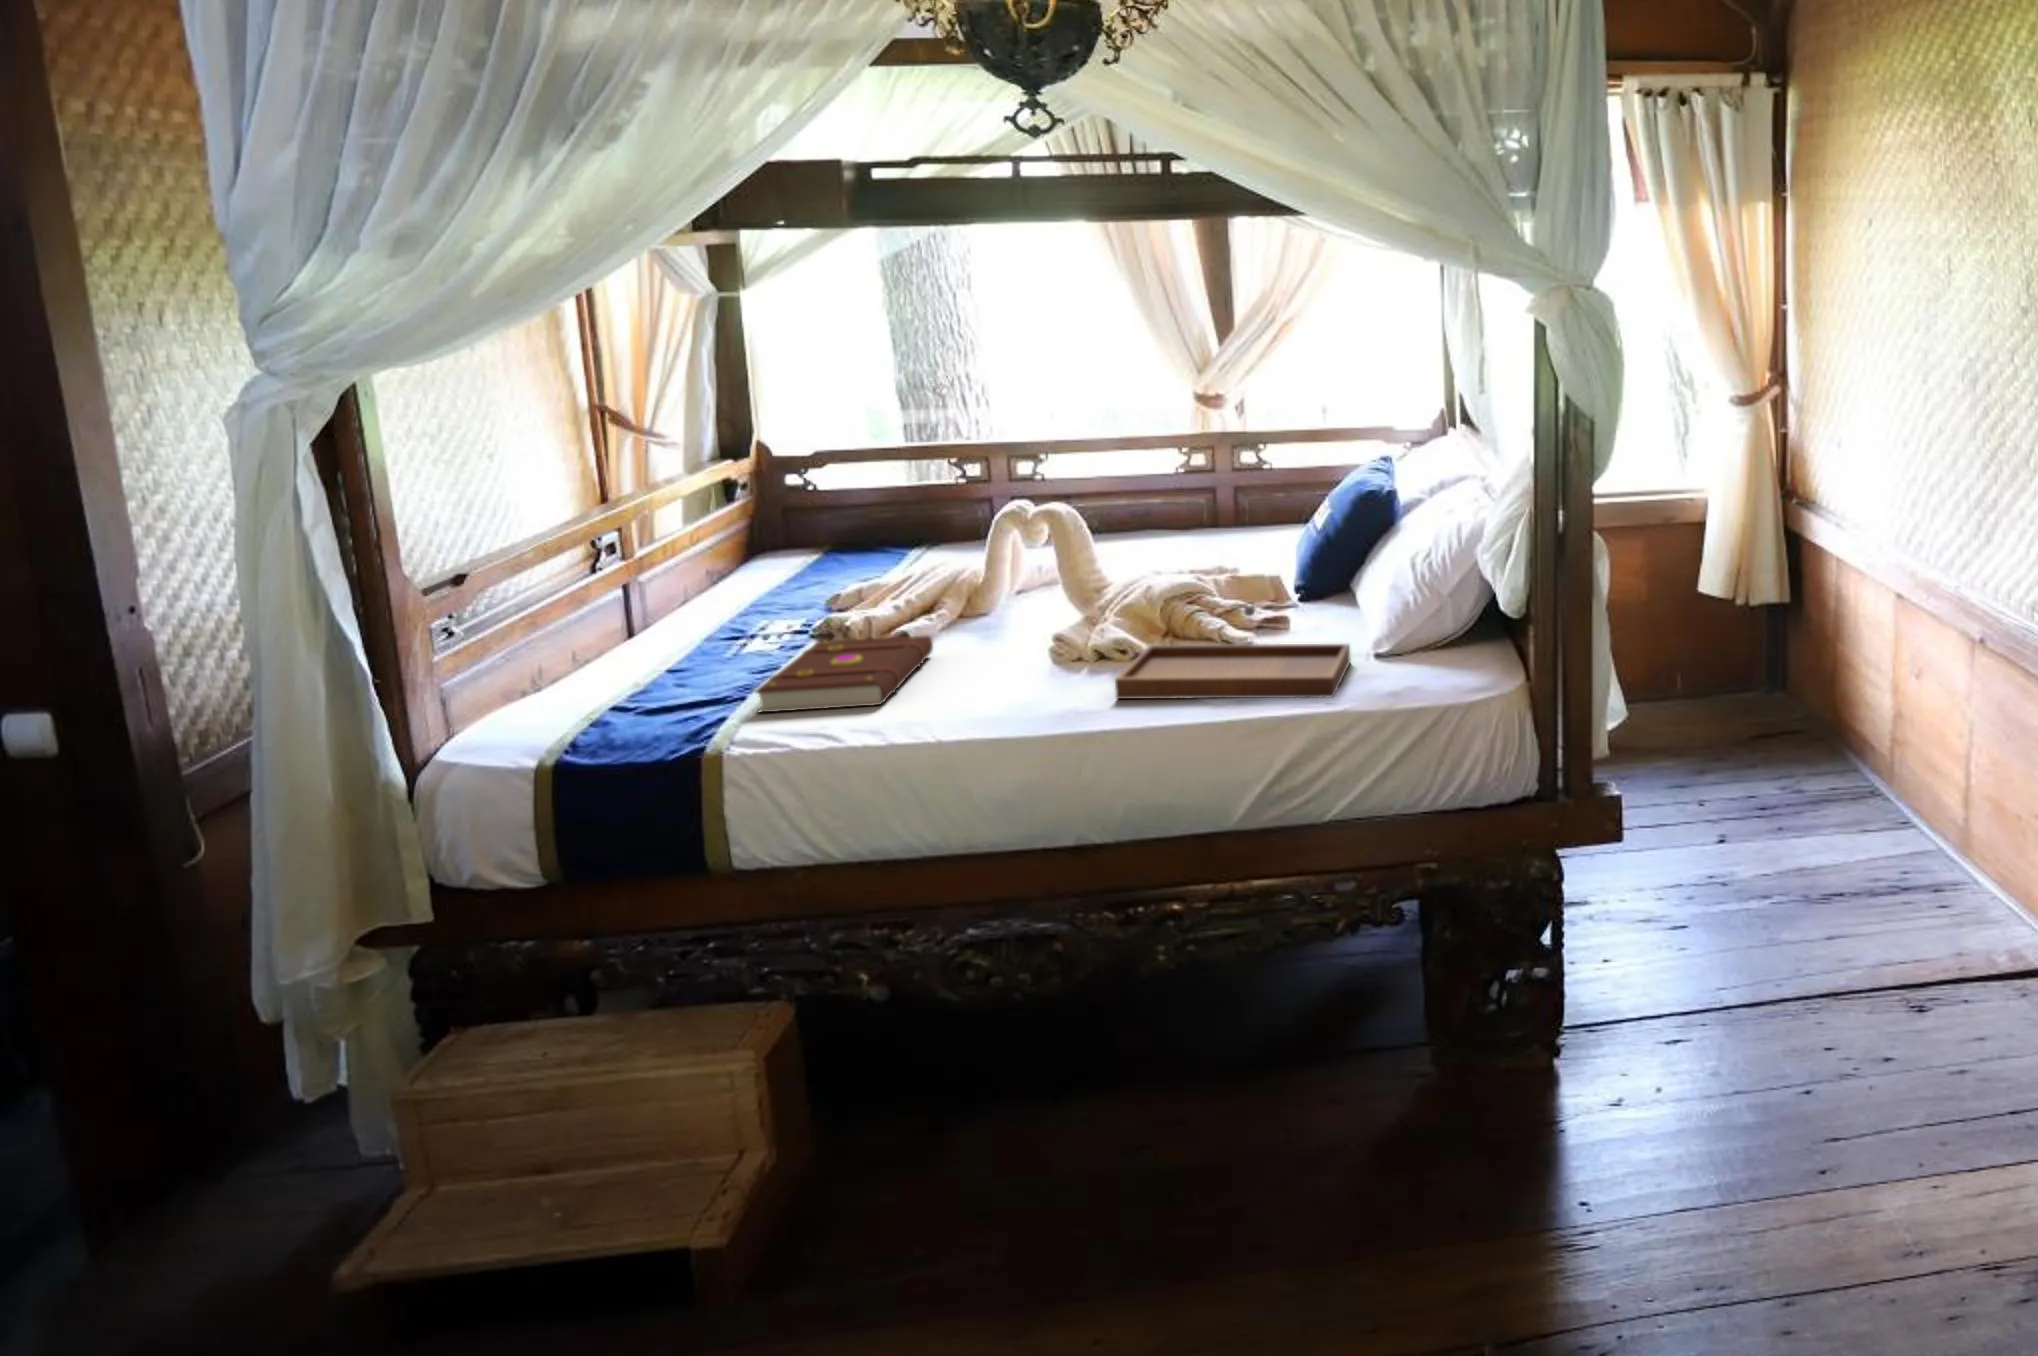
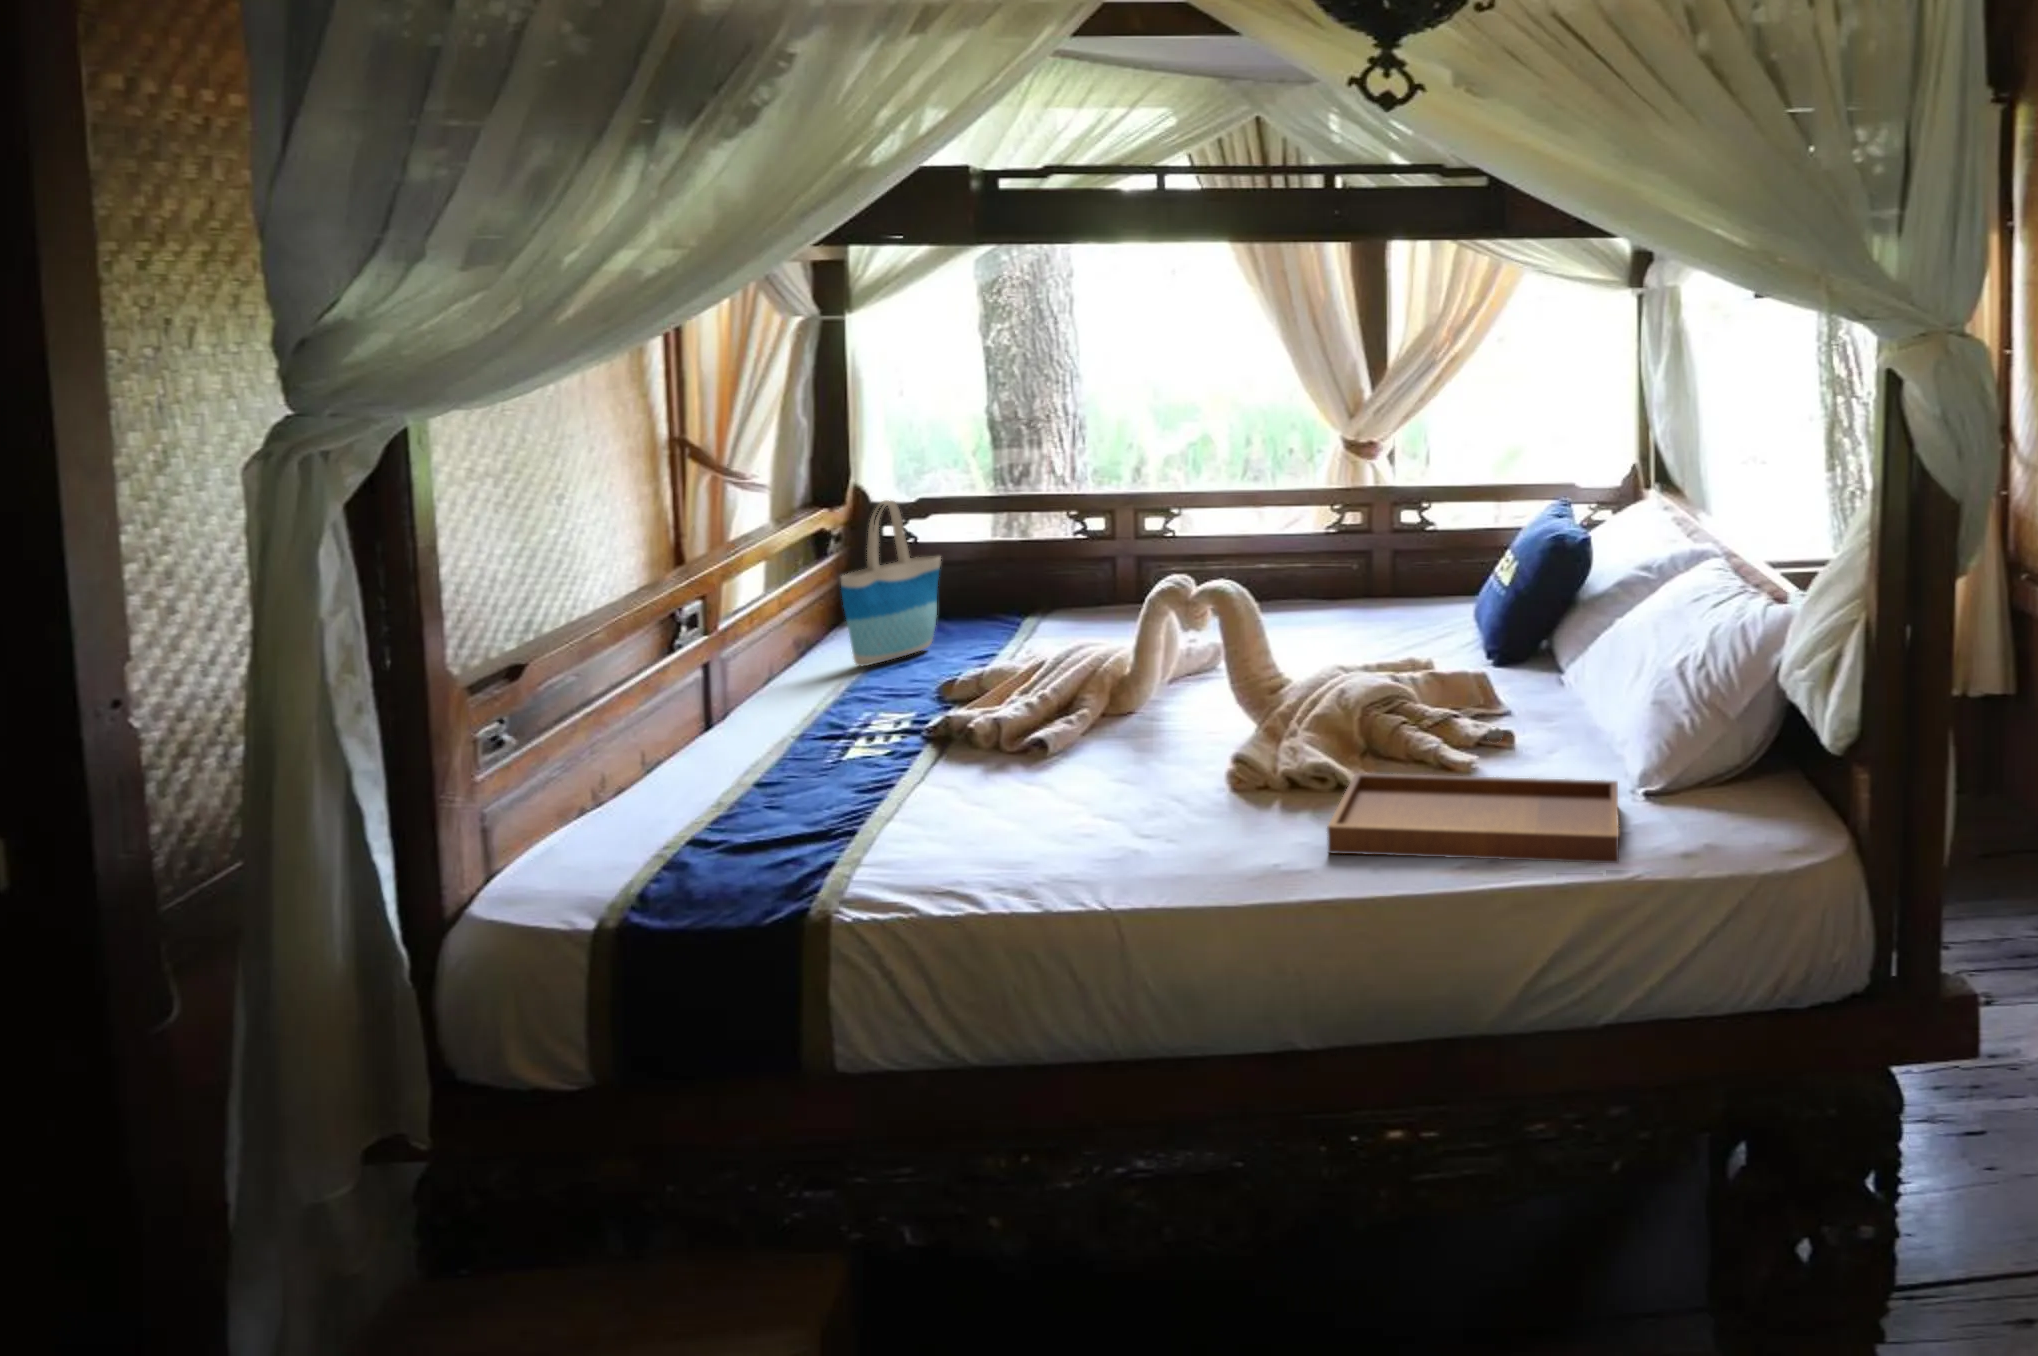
tote bag: none [743,450,834,589] -> present [841,500,941,666]
book: present [756,635,933,713] -> none [866,746,1076,855]

